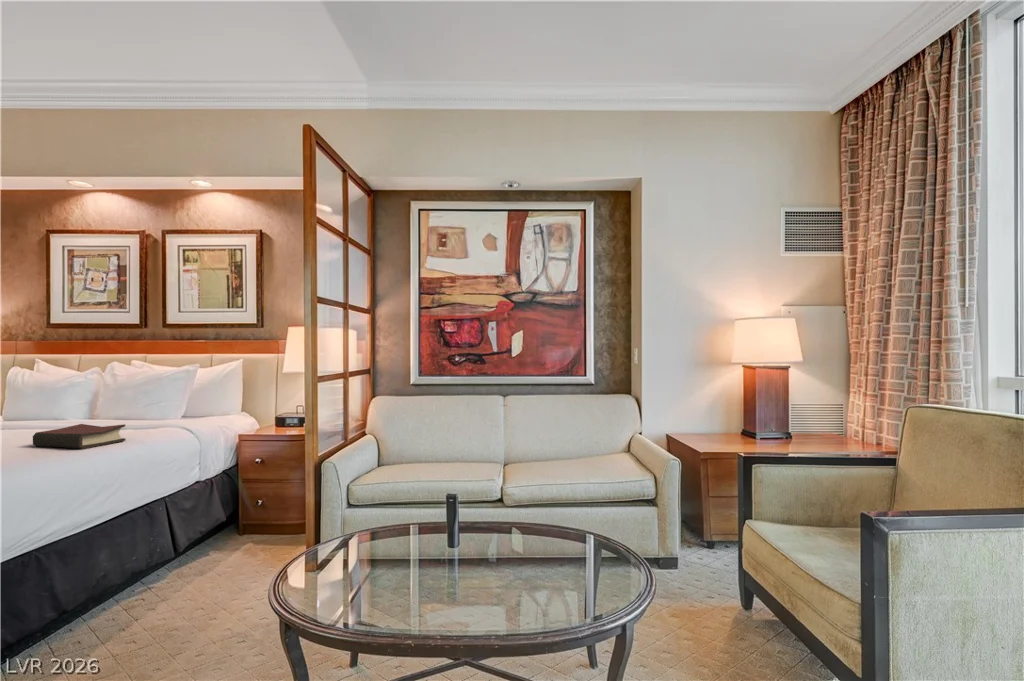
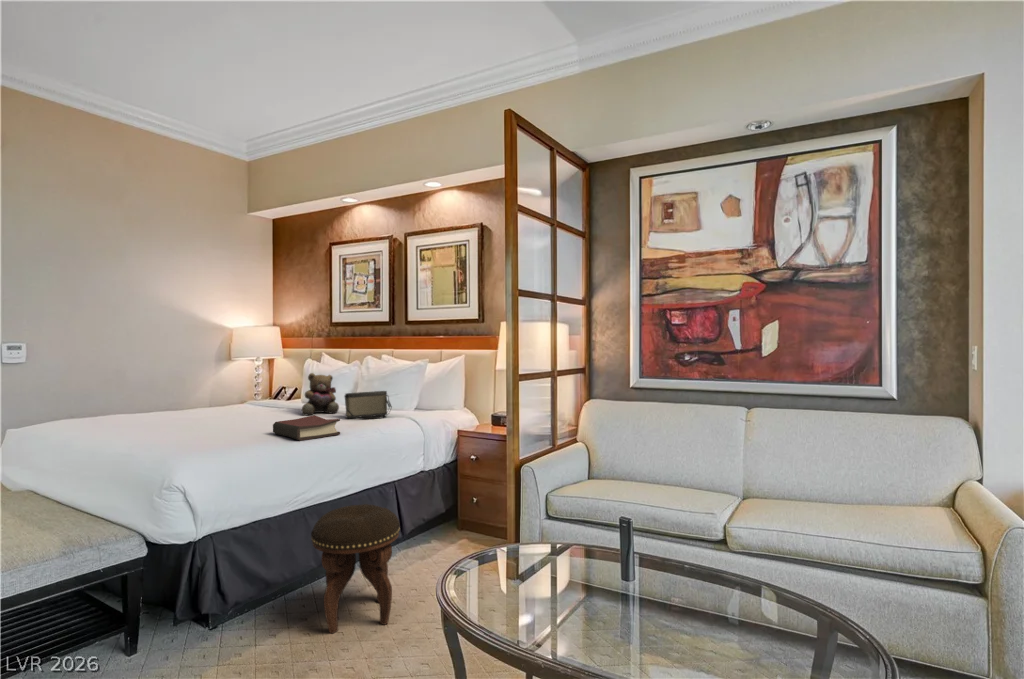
teddy bear: none [37,380,87,429] -> present [302,373,339,416]
handbag: none [105,397,164,428] -> present [345,391,392,419]
footstool: none [124,504,222,632] -> present [311,504,400,633]

